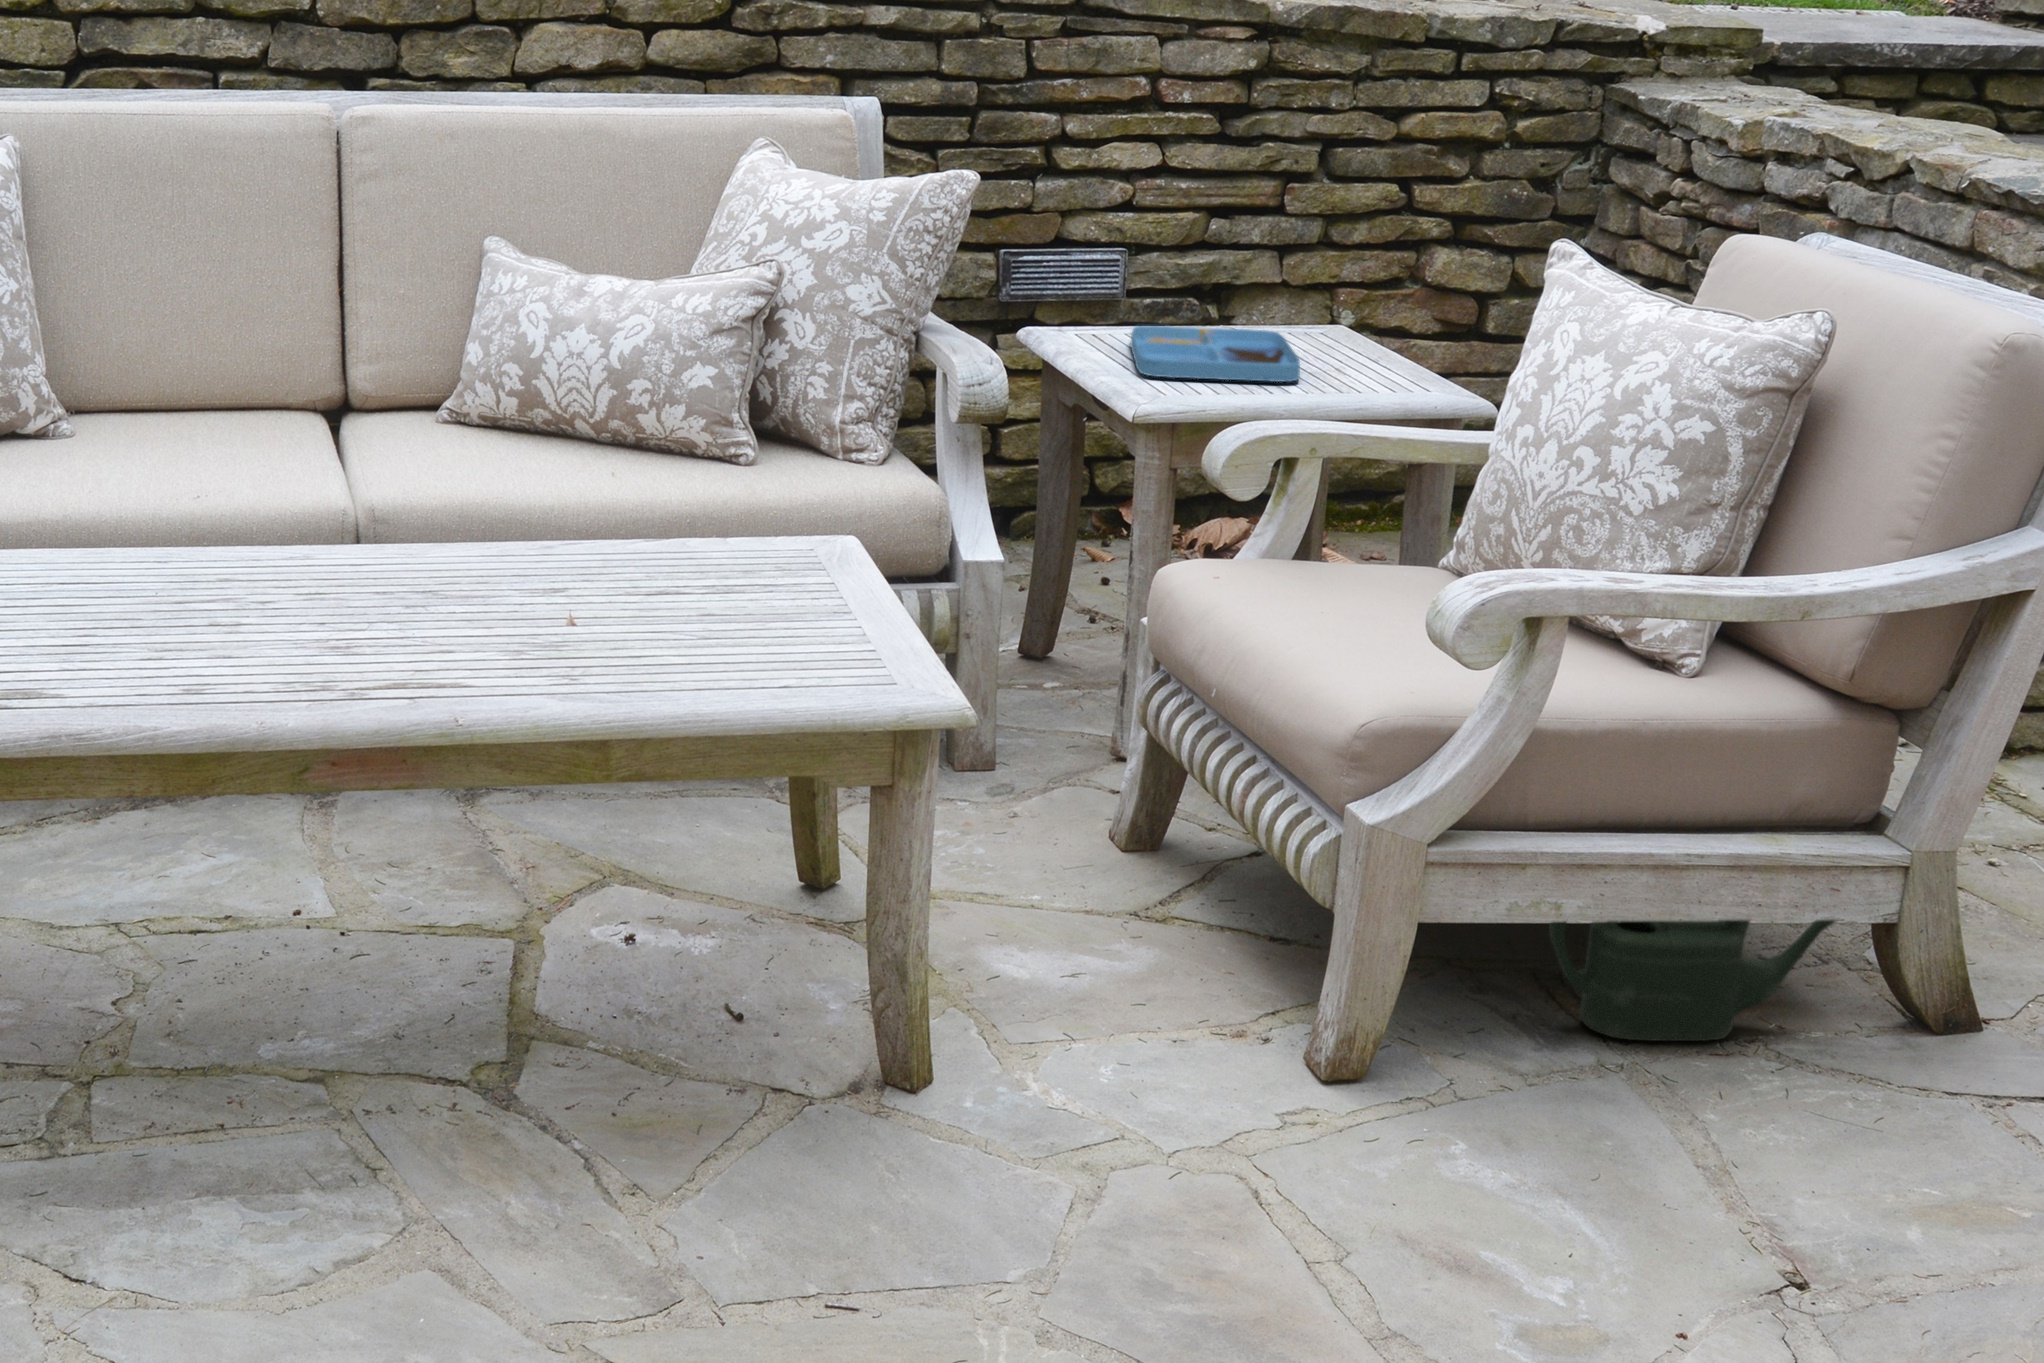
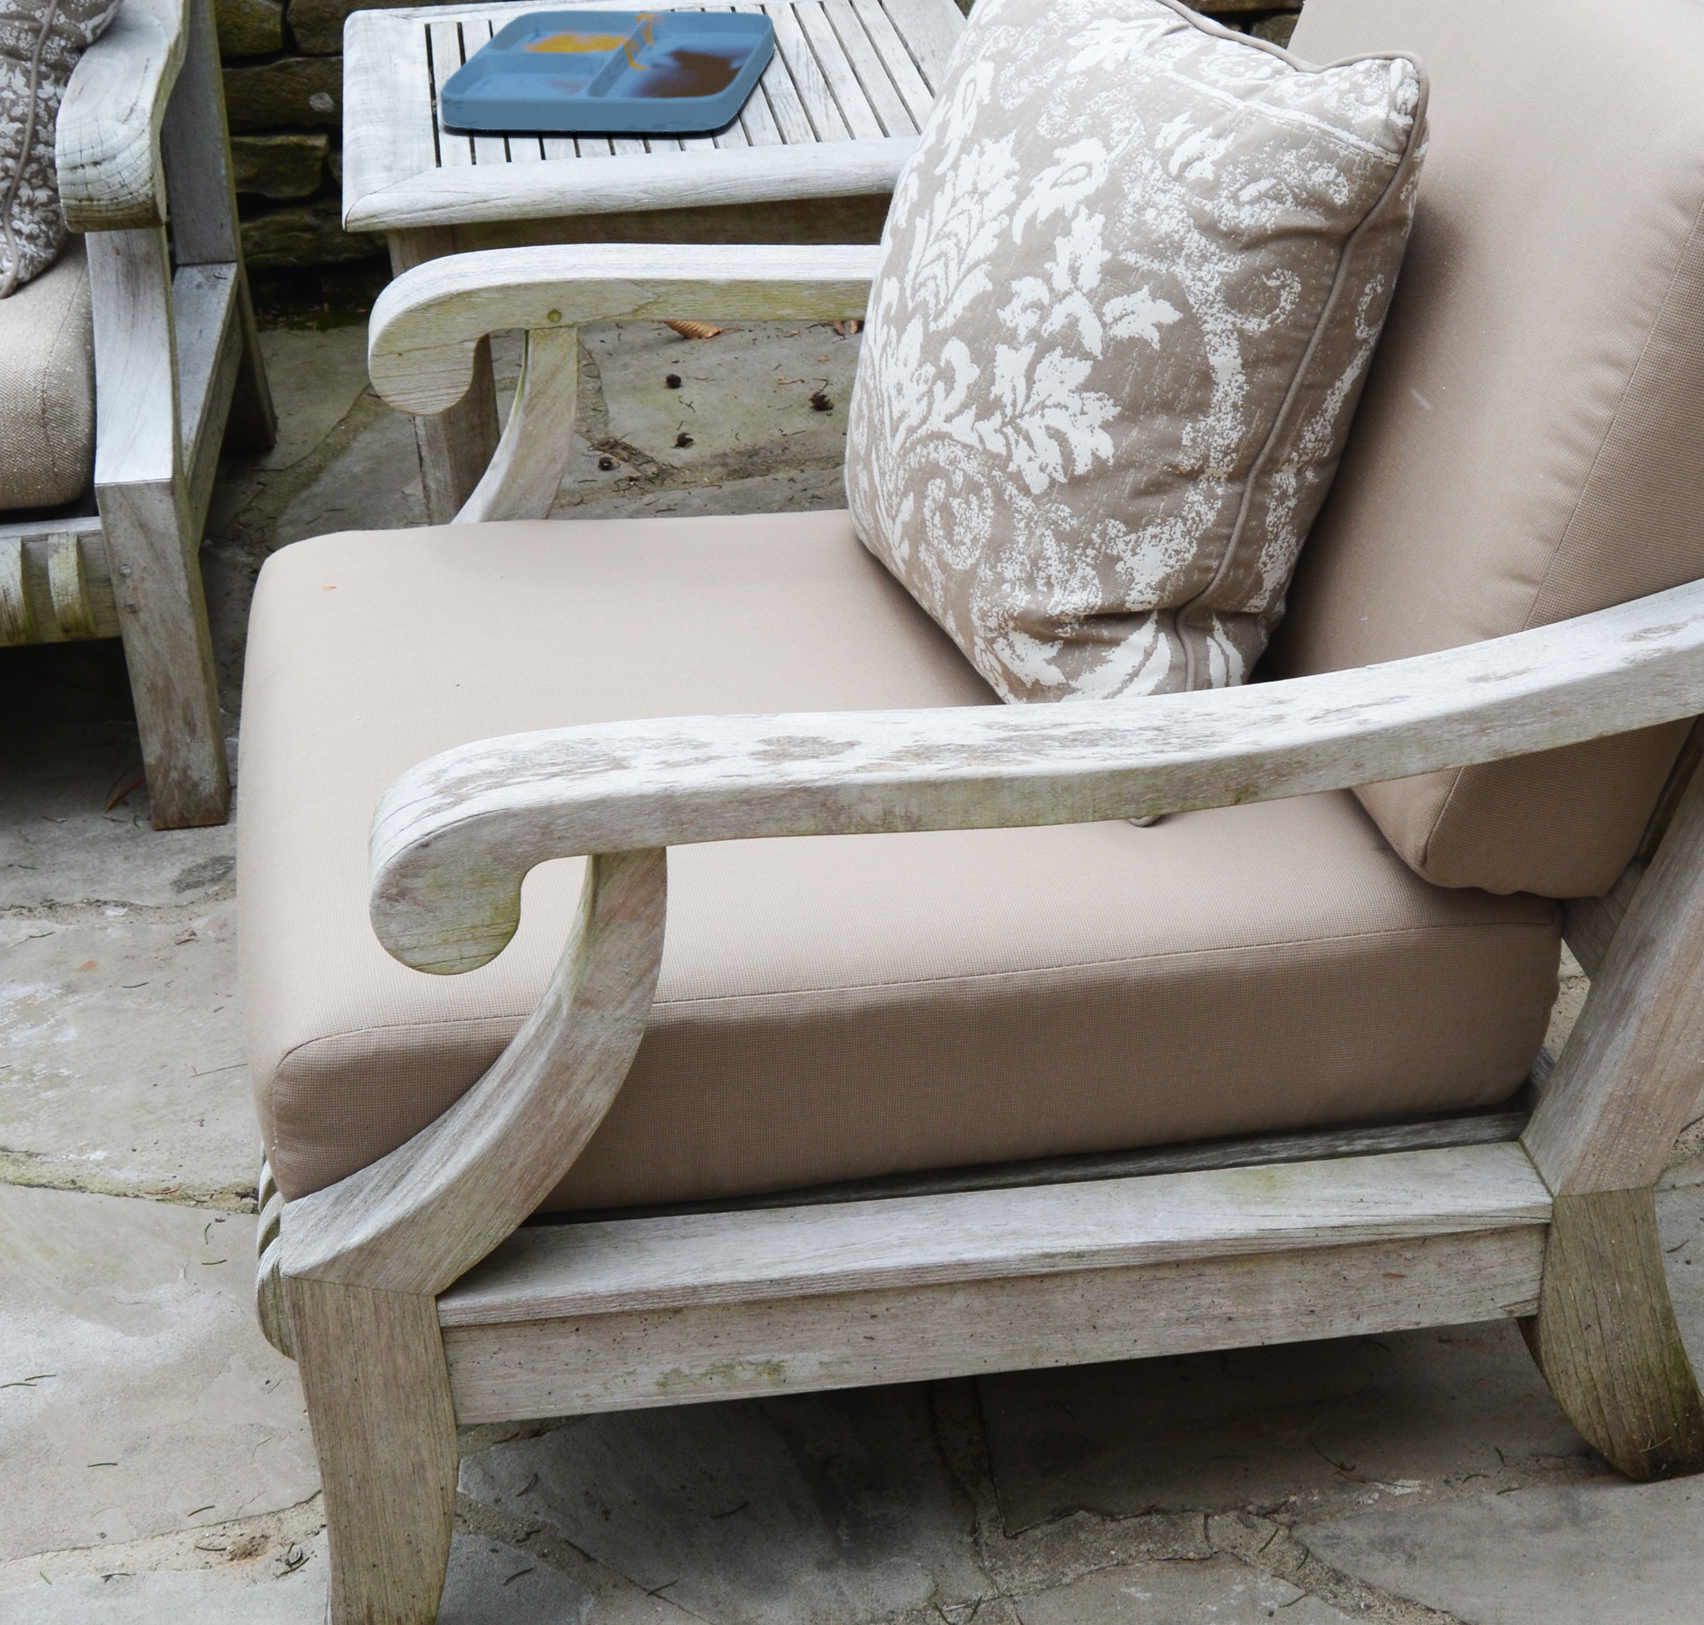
watering can: present [1549,920,1836,1041] -> none [866,1199,1451,1524]

